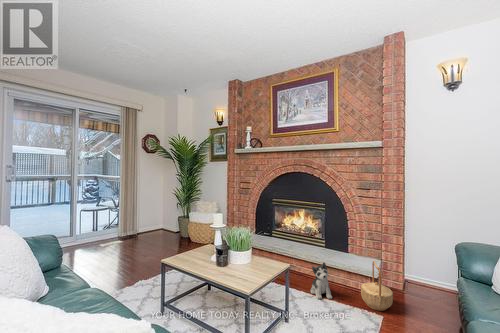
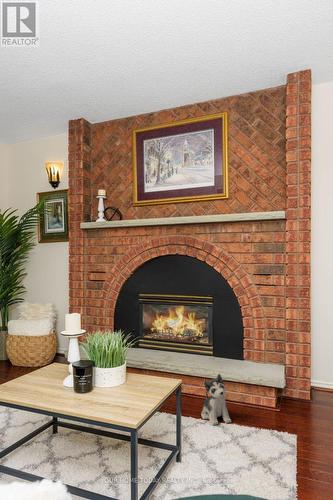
basket: present [361,261,393,311] -> none [267,366,306,430]

